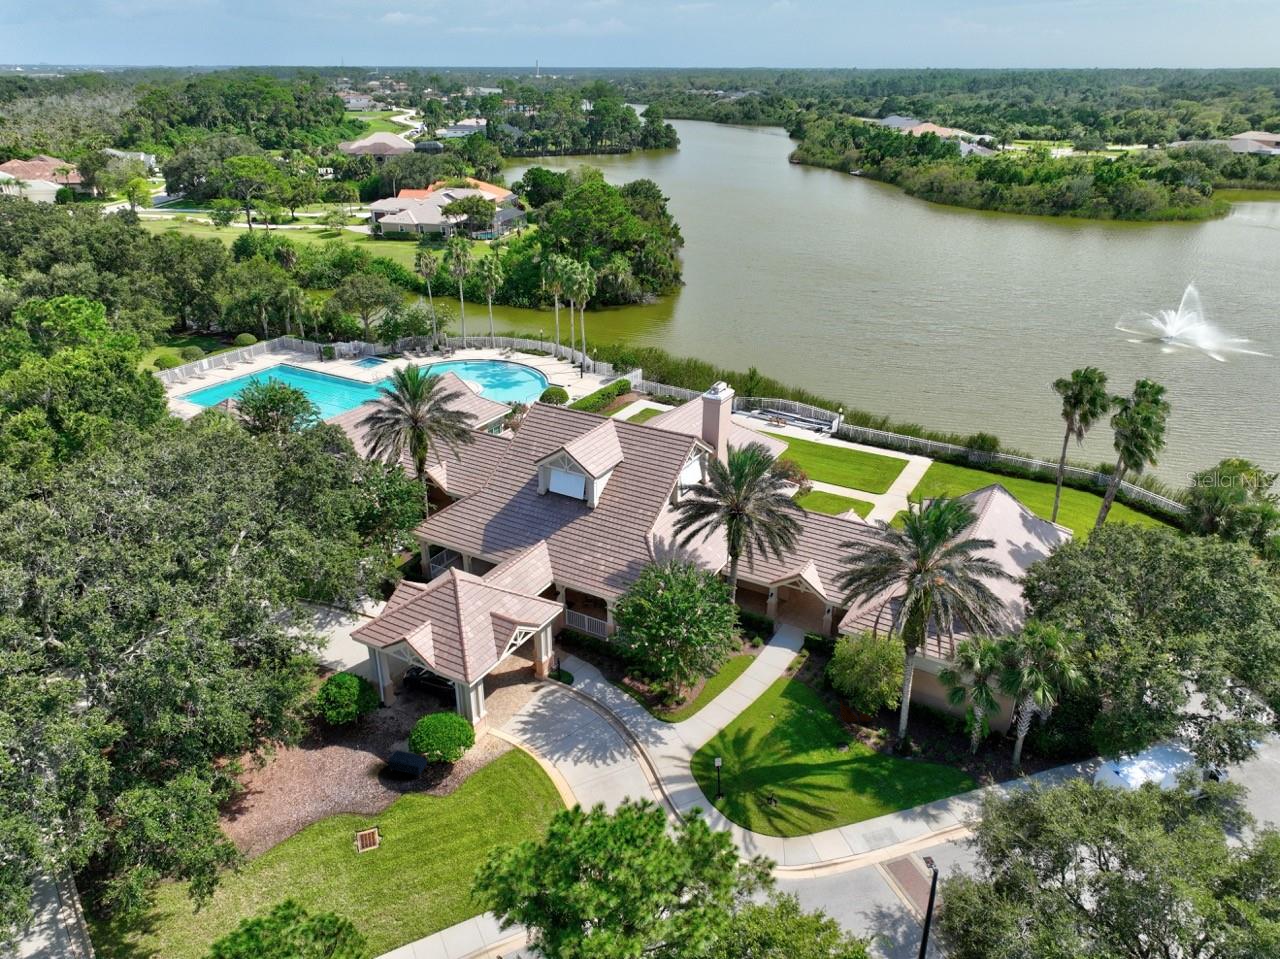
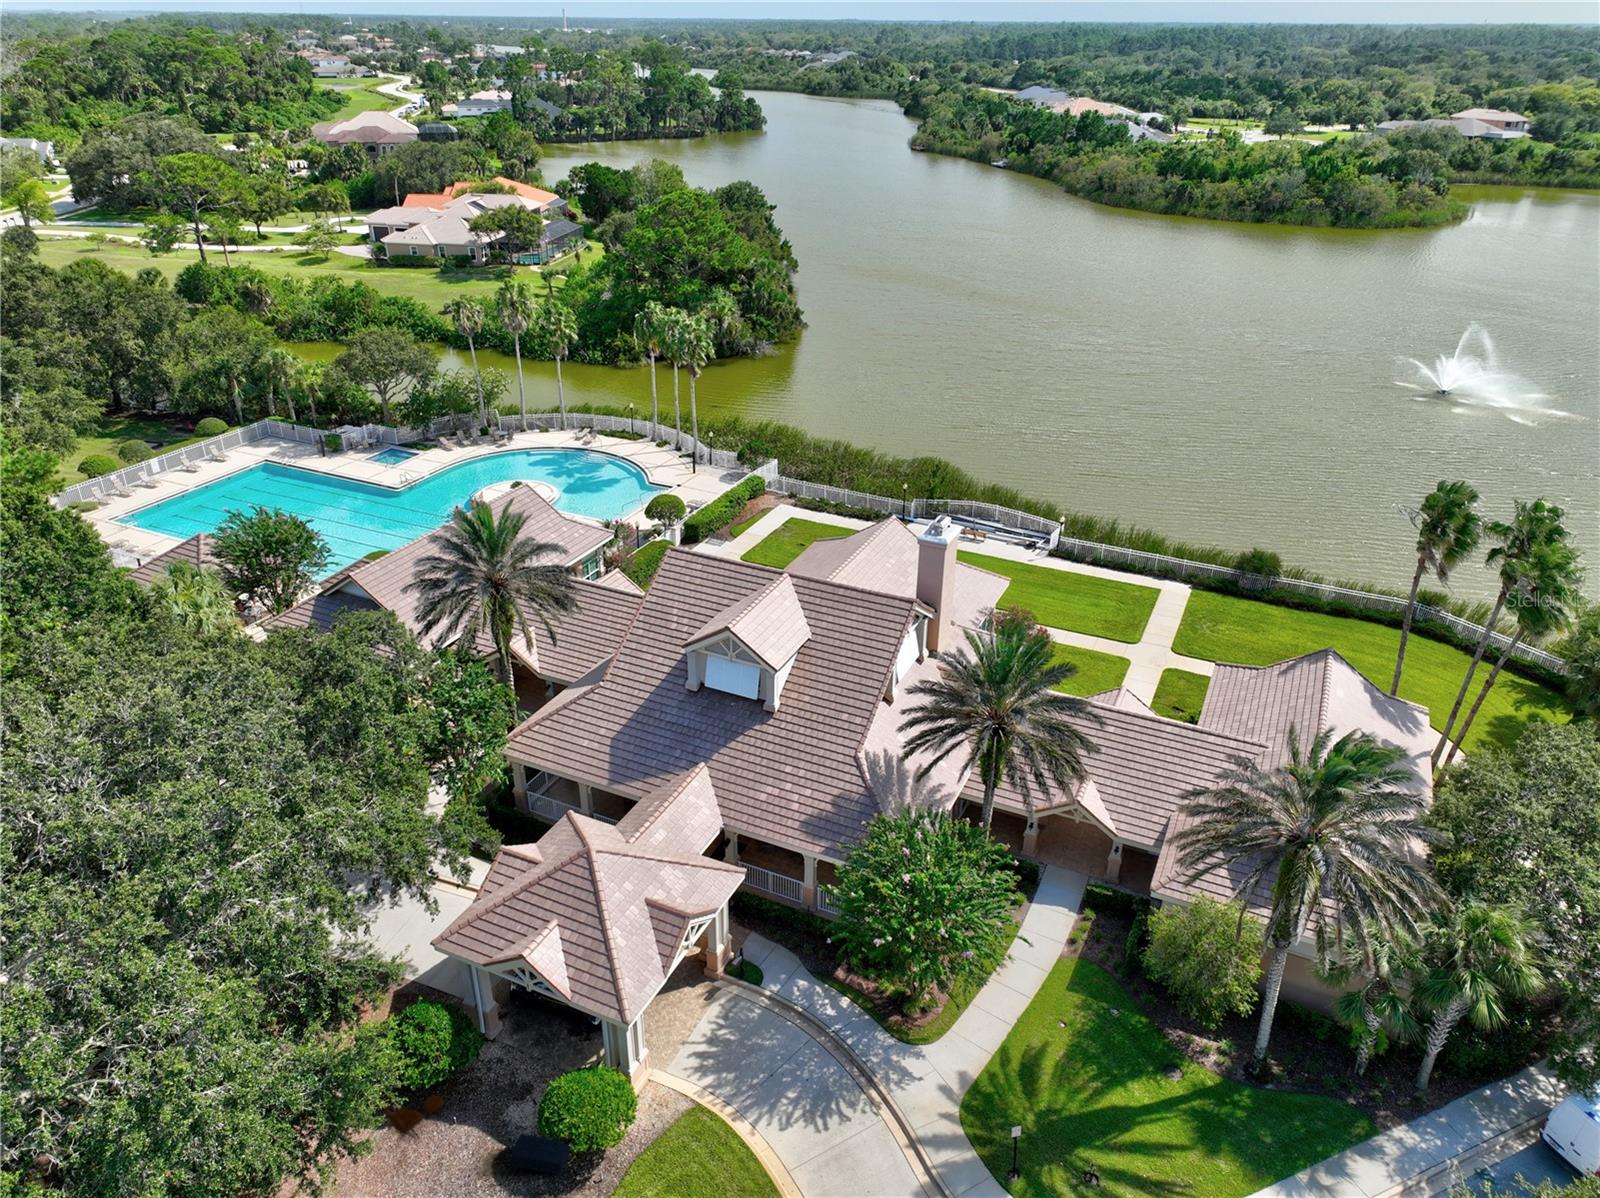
lounge chair: present [840,700,872,725] -> present [384,1095,444,1136]

